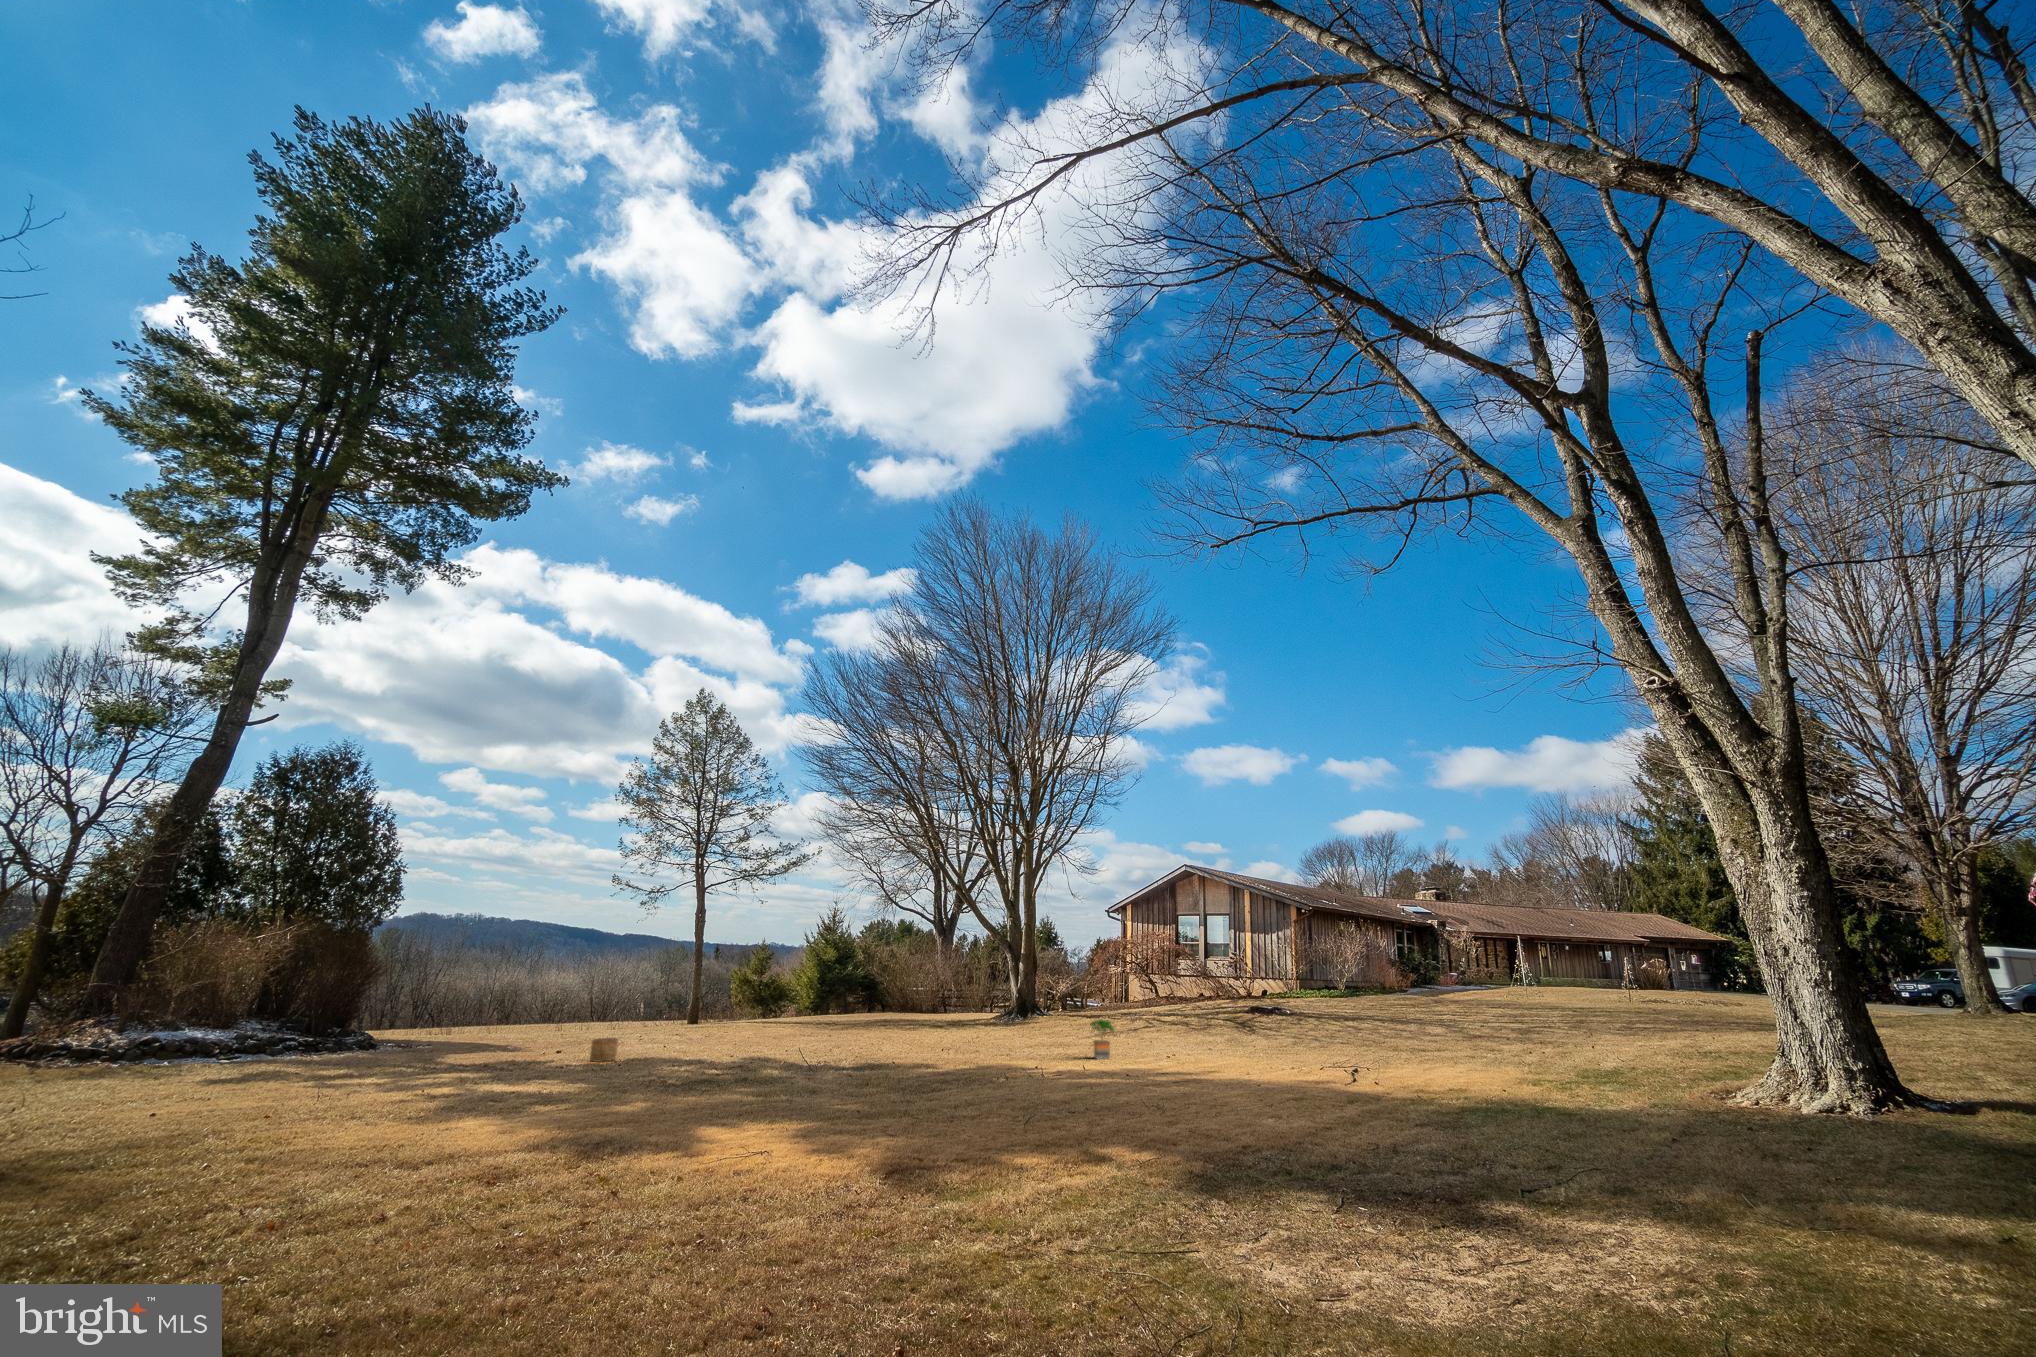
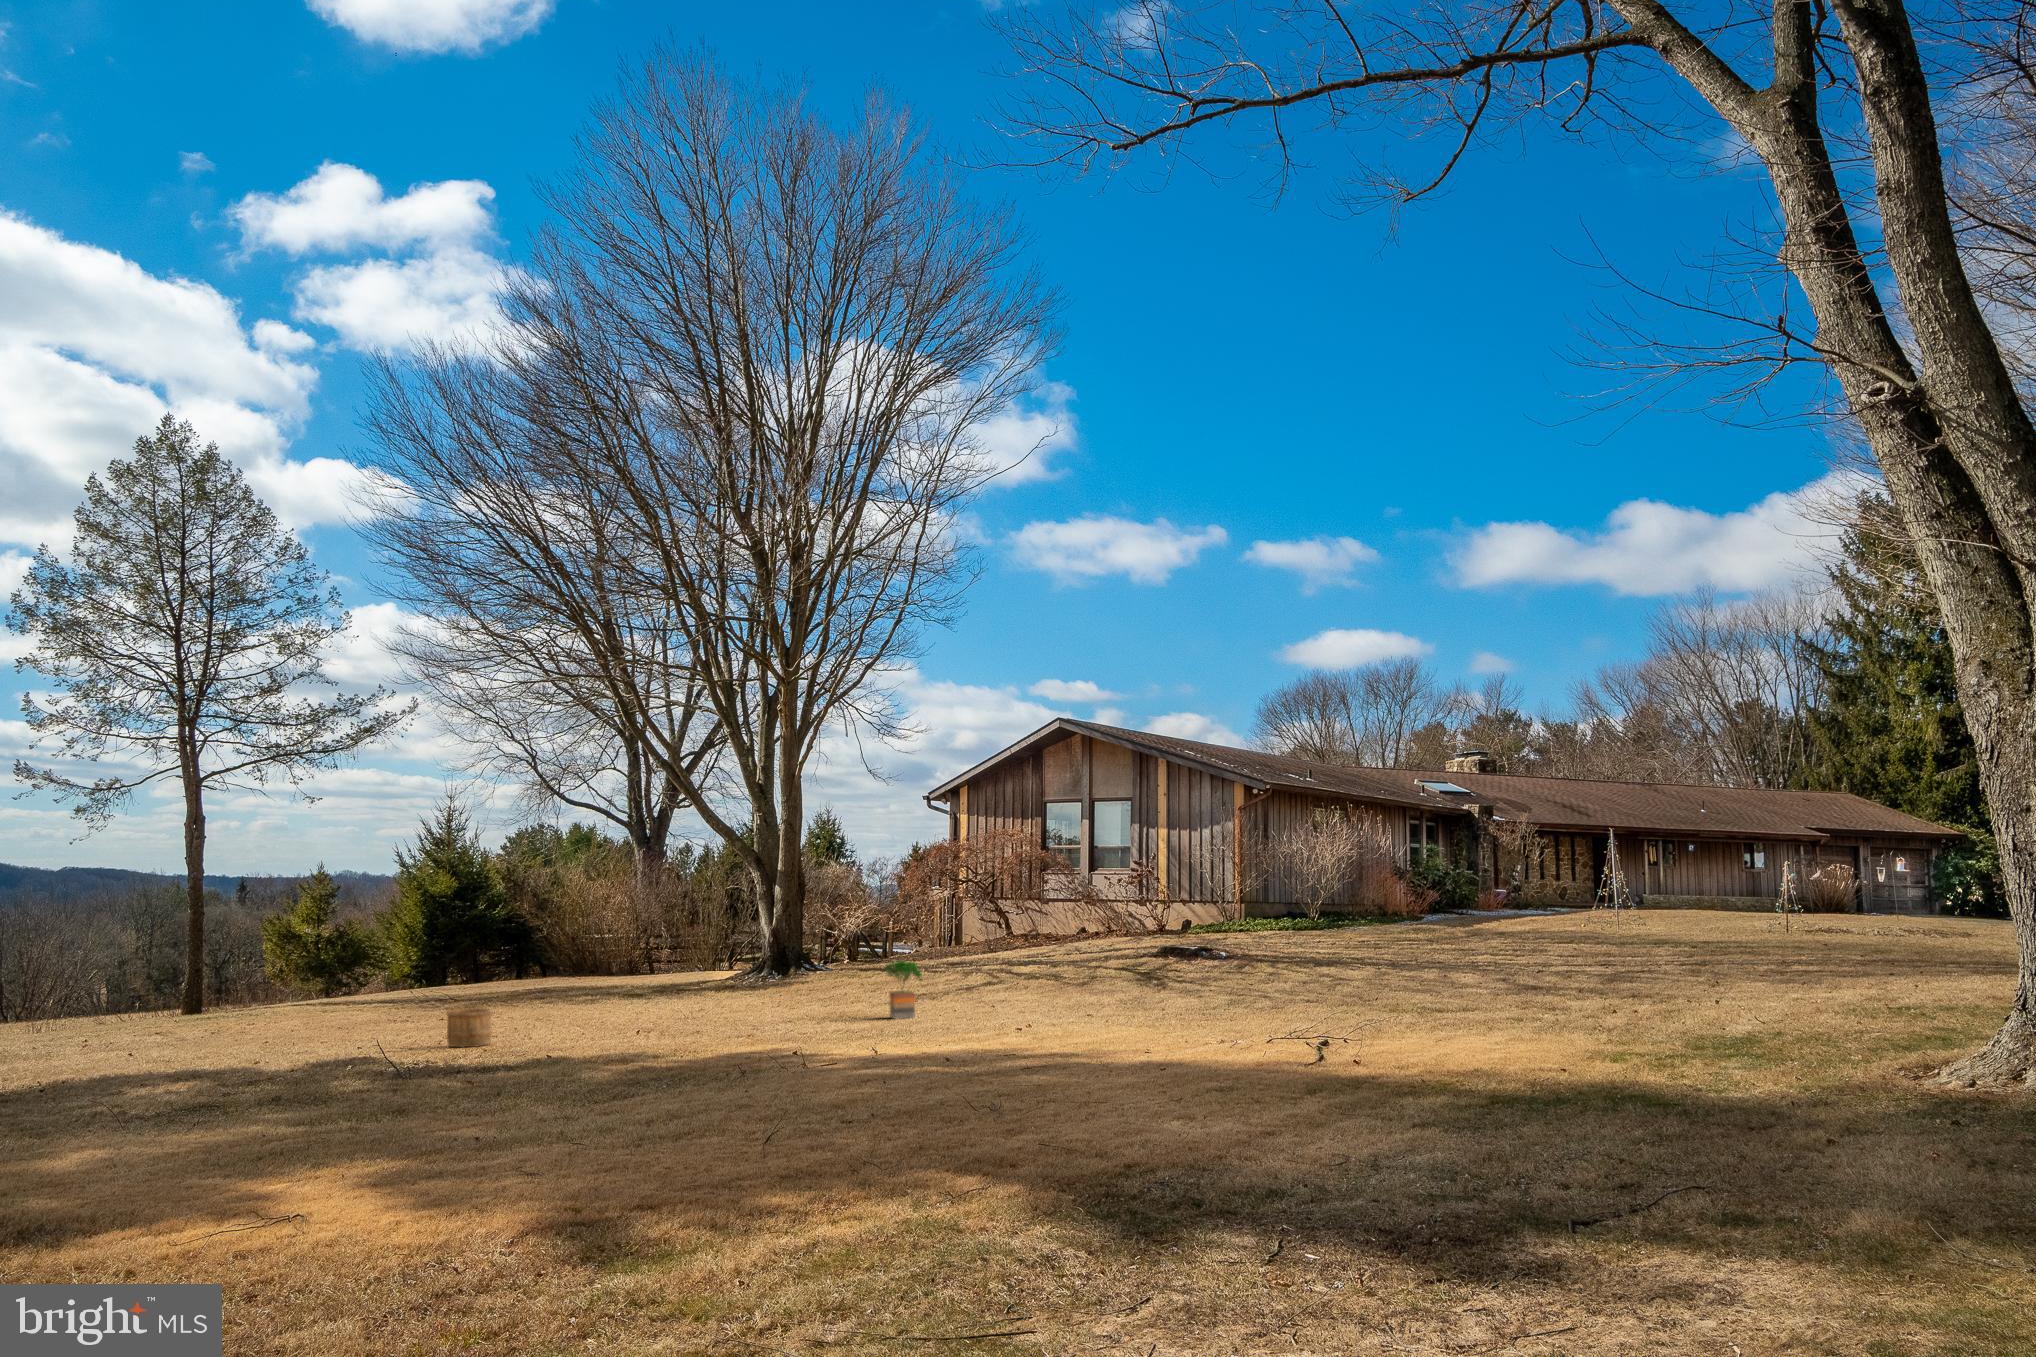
wooden bucket: present [590,1038,618,1062] -> present [446,1008,492,1047]

